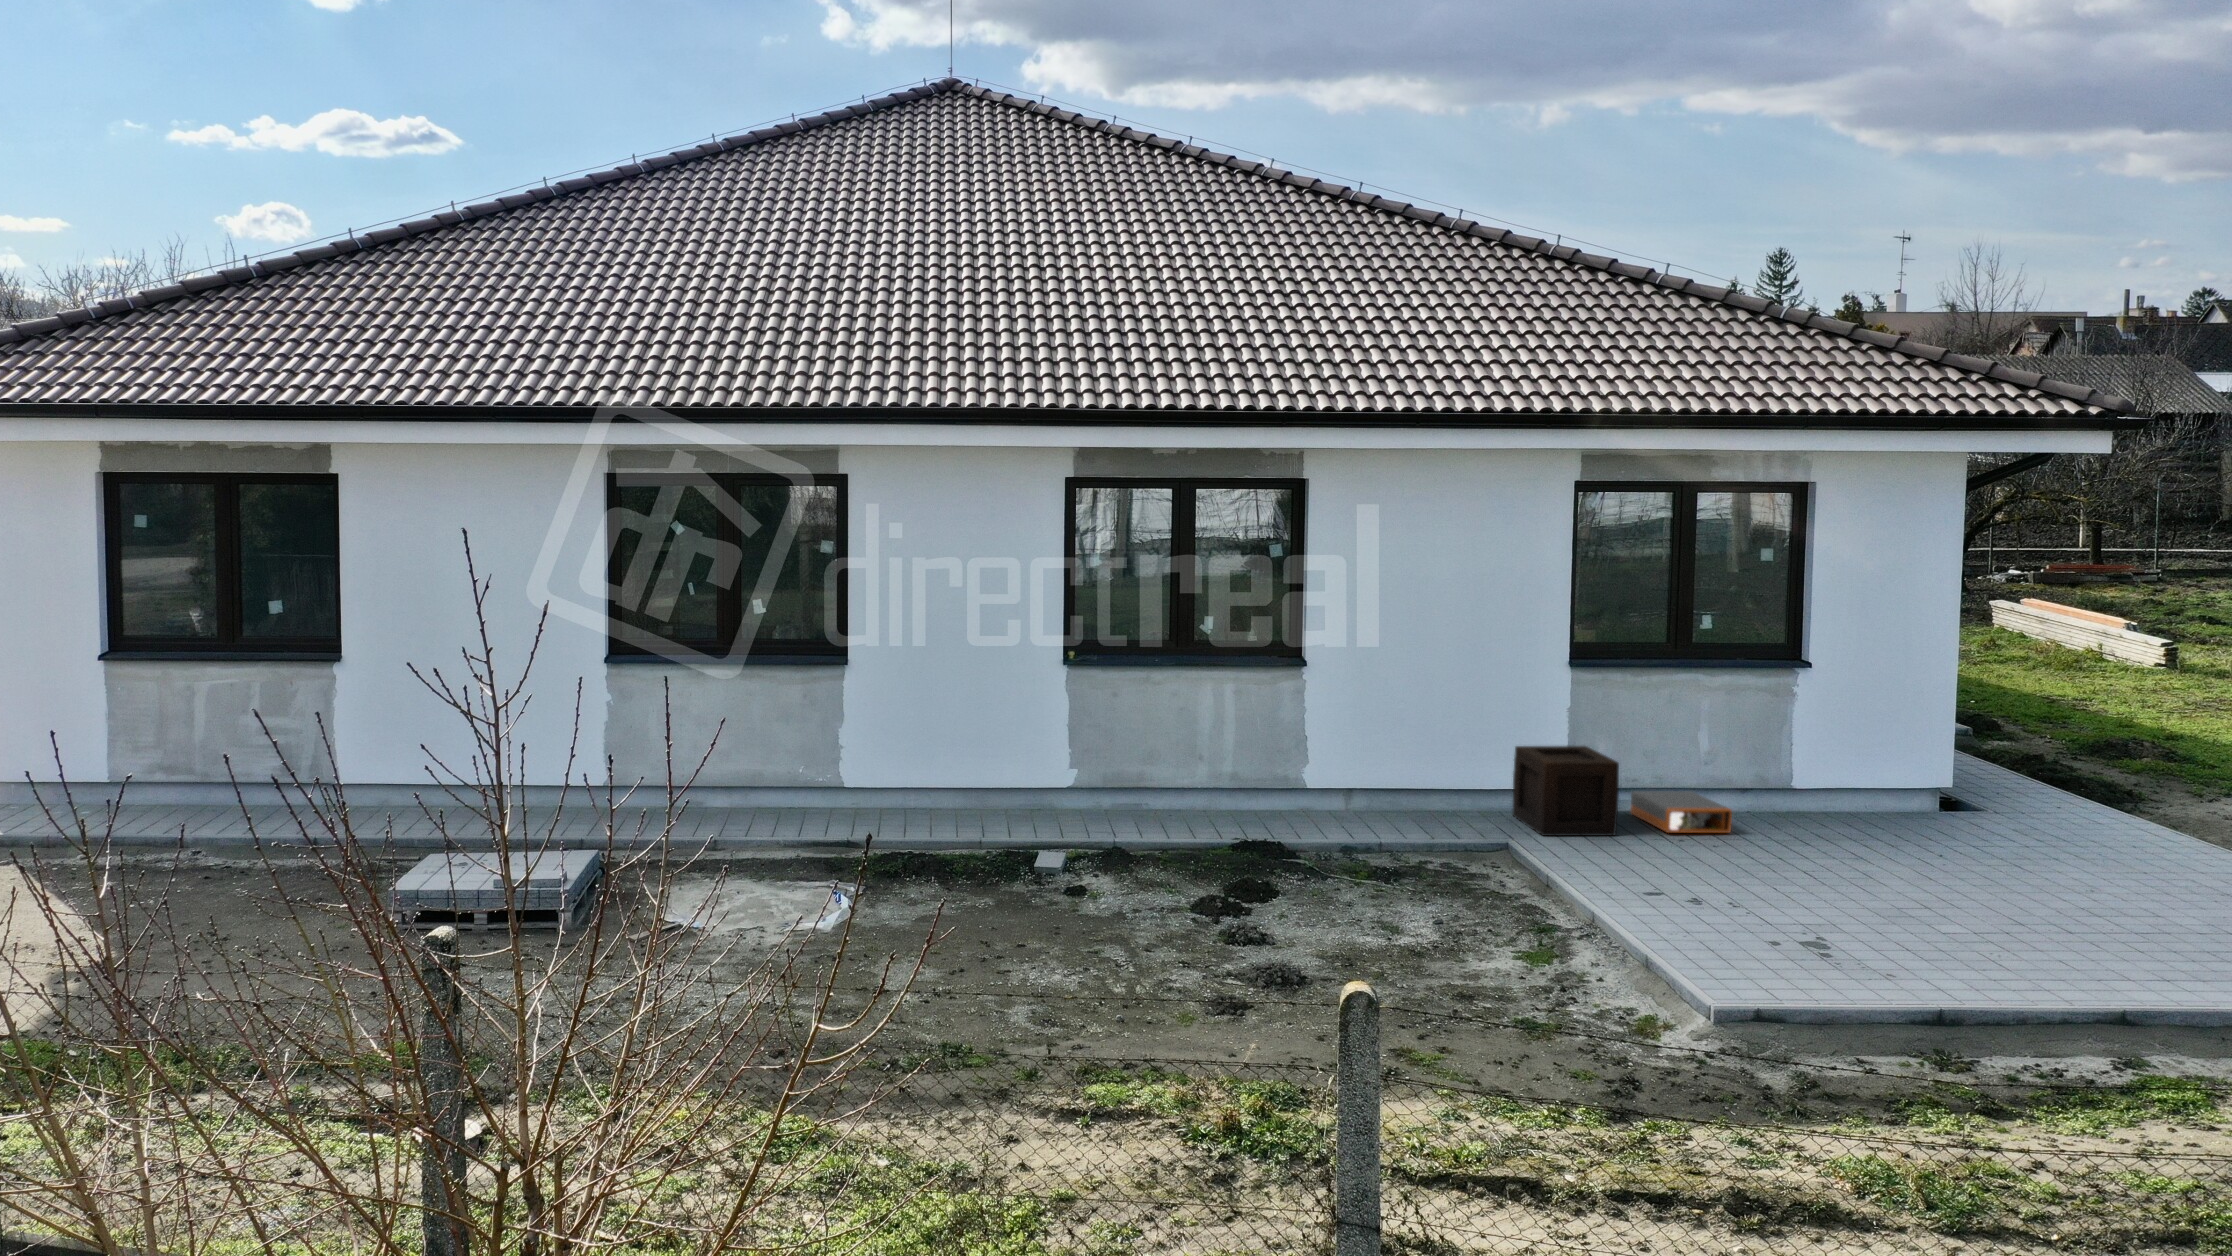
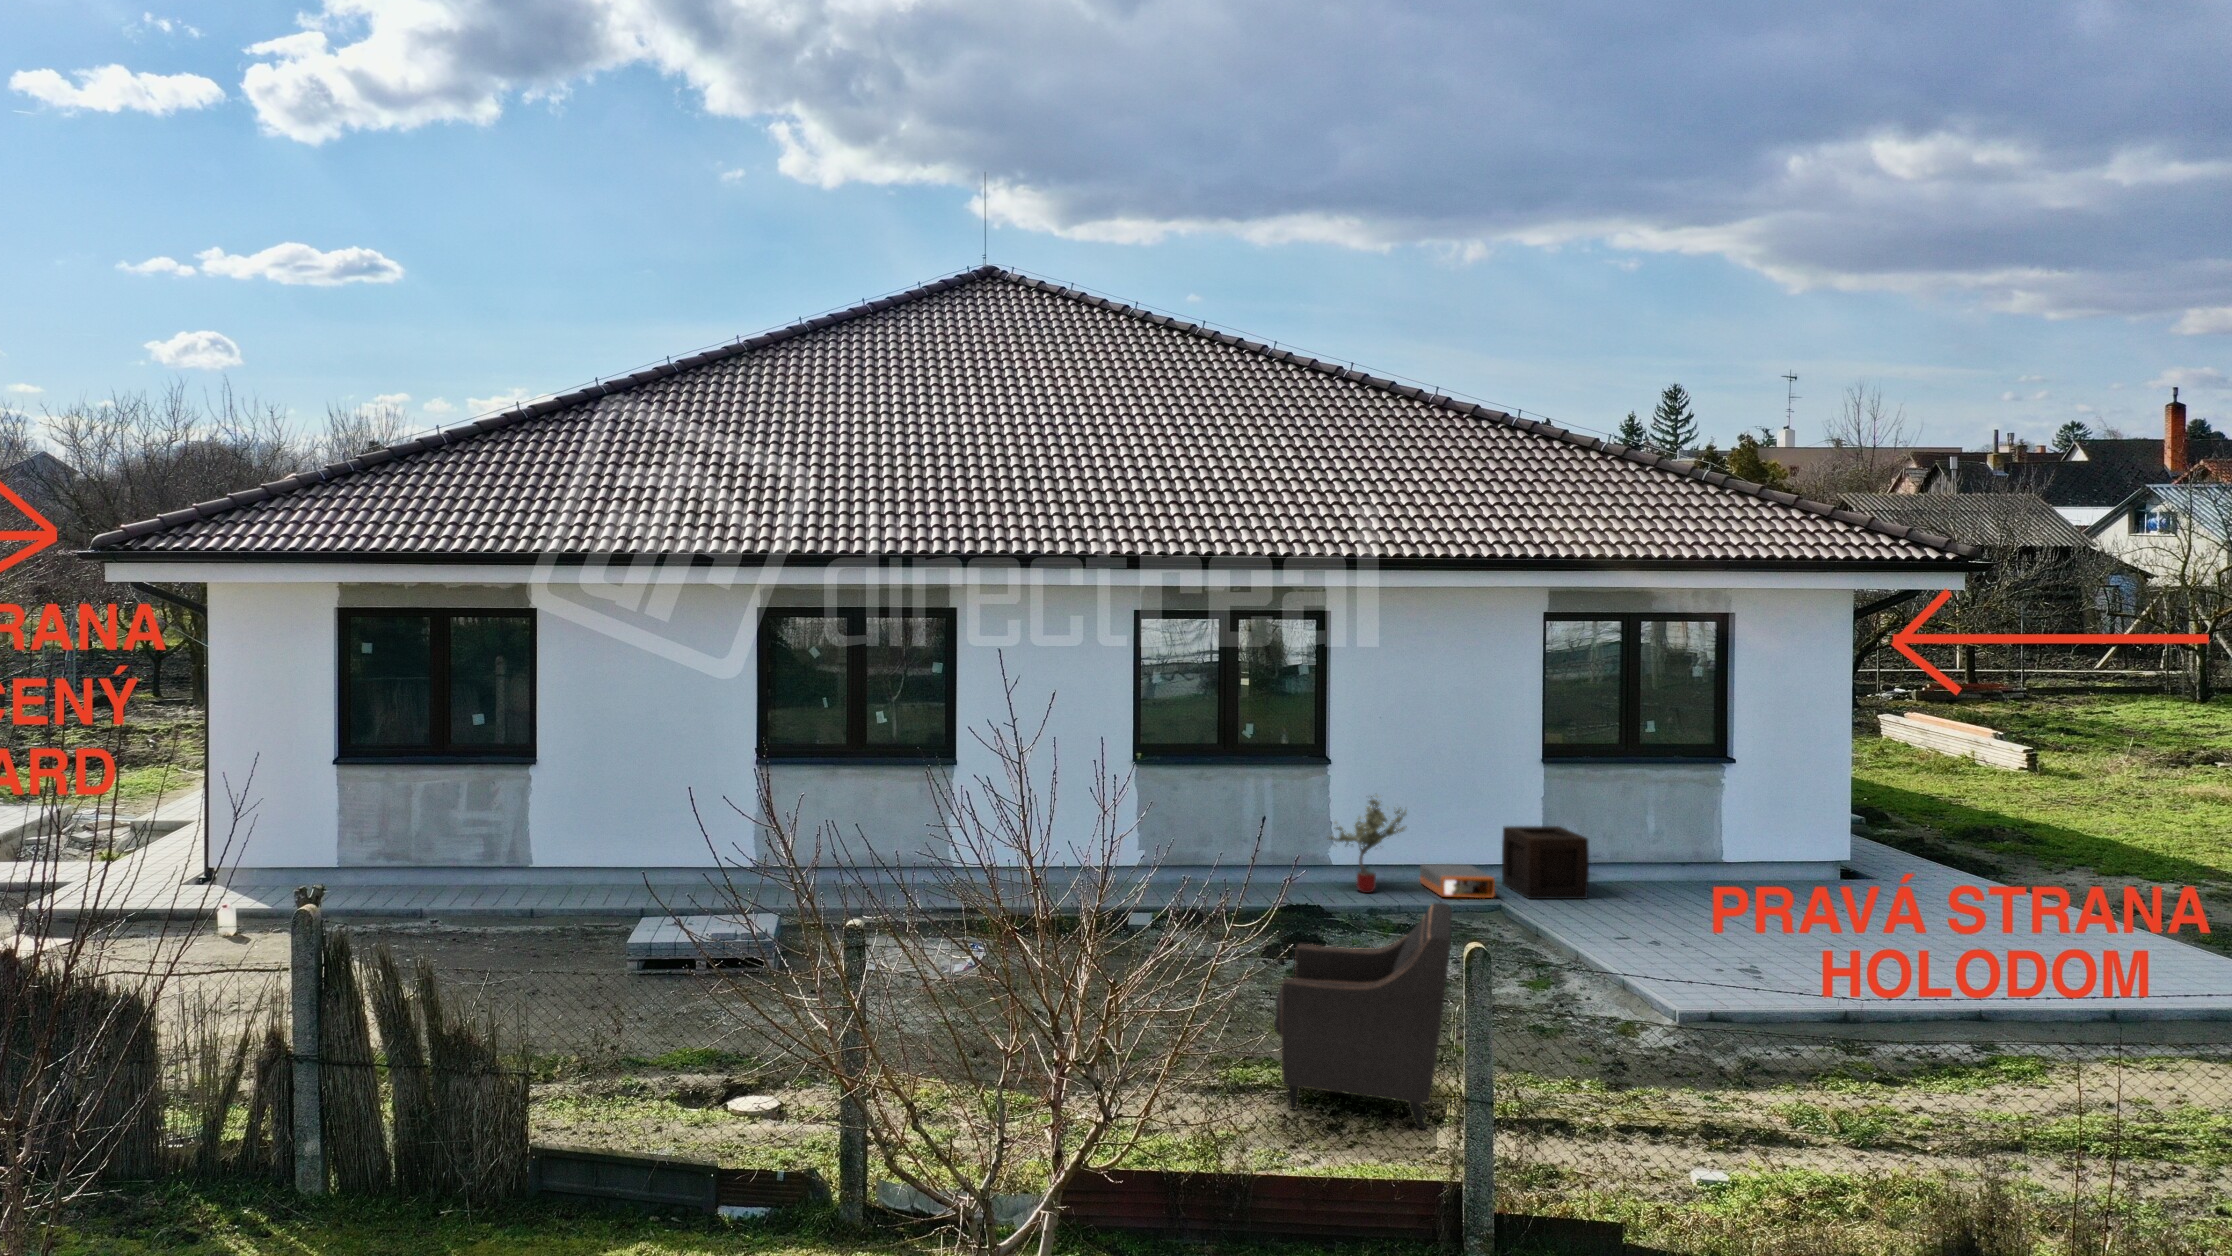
potted tree: none [1293,706,1394,827] -> present [1329,795,1407,893]
storage box: present [1630,791,1732,833] -> present [1420,864,1495,898]
chair: none [1146,875,1397,1191] -> present [1274,903,1452,1129]

